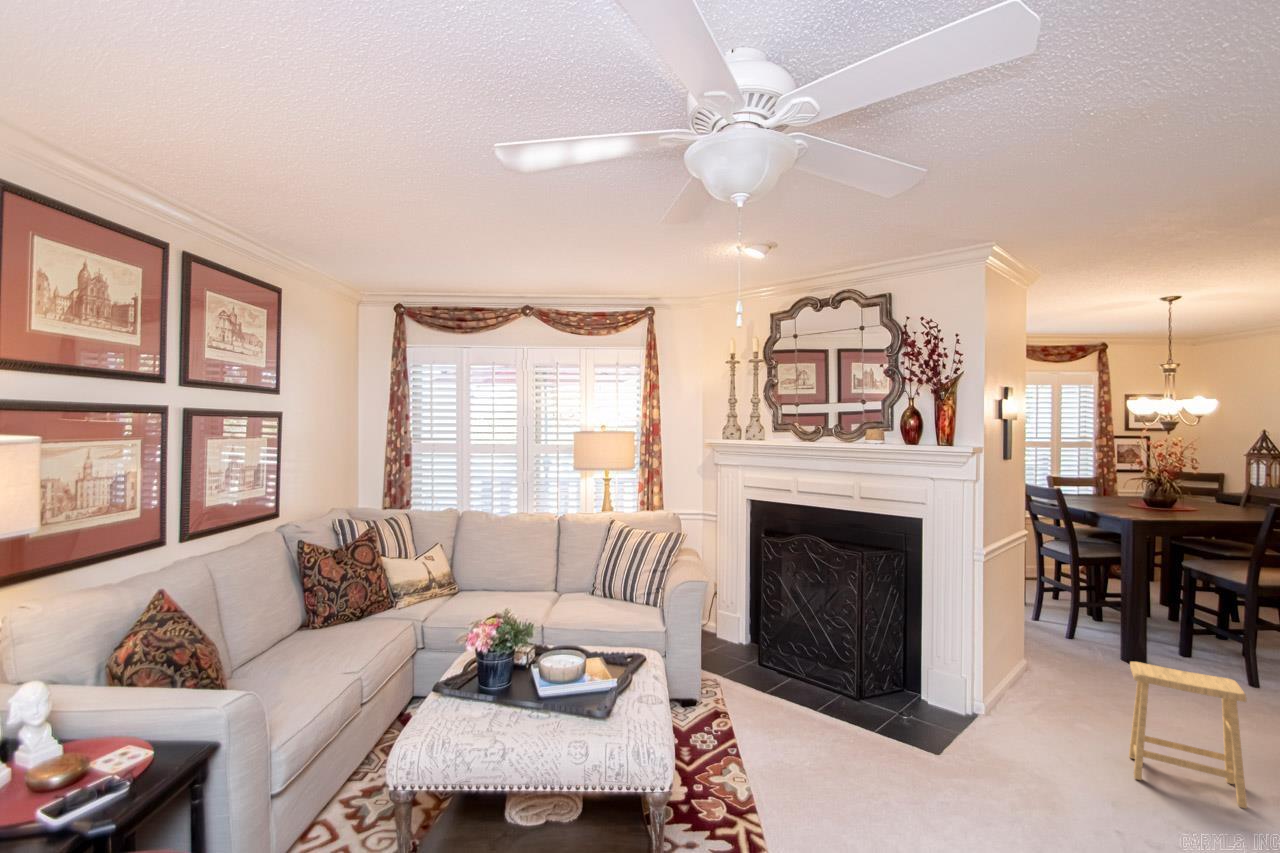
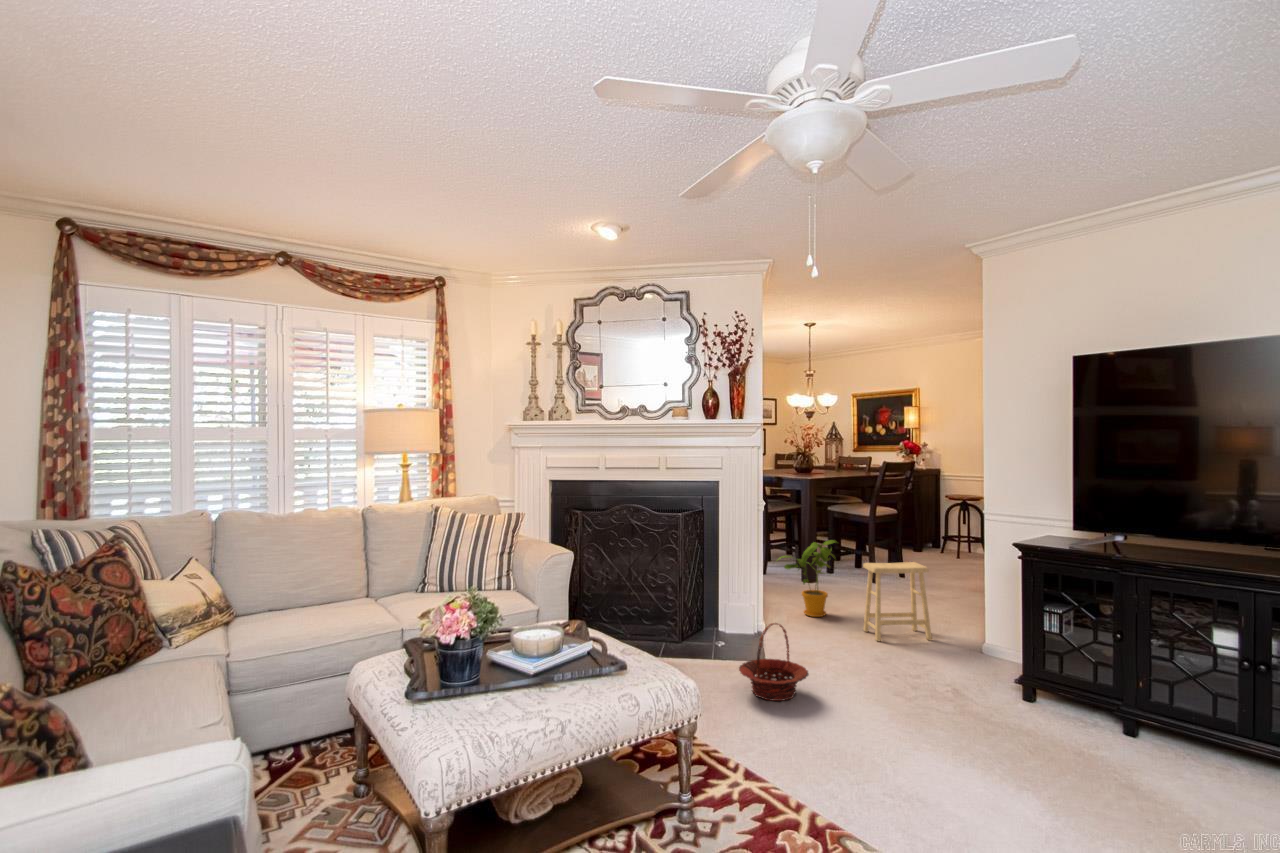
house plant: none [1016,614,1118,716] -> present [778,540,836,617]
basket: none [849,714,941,815] -> present [739,623,809,701]

